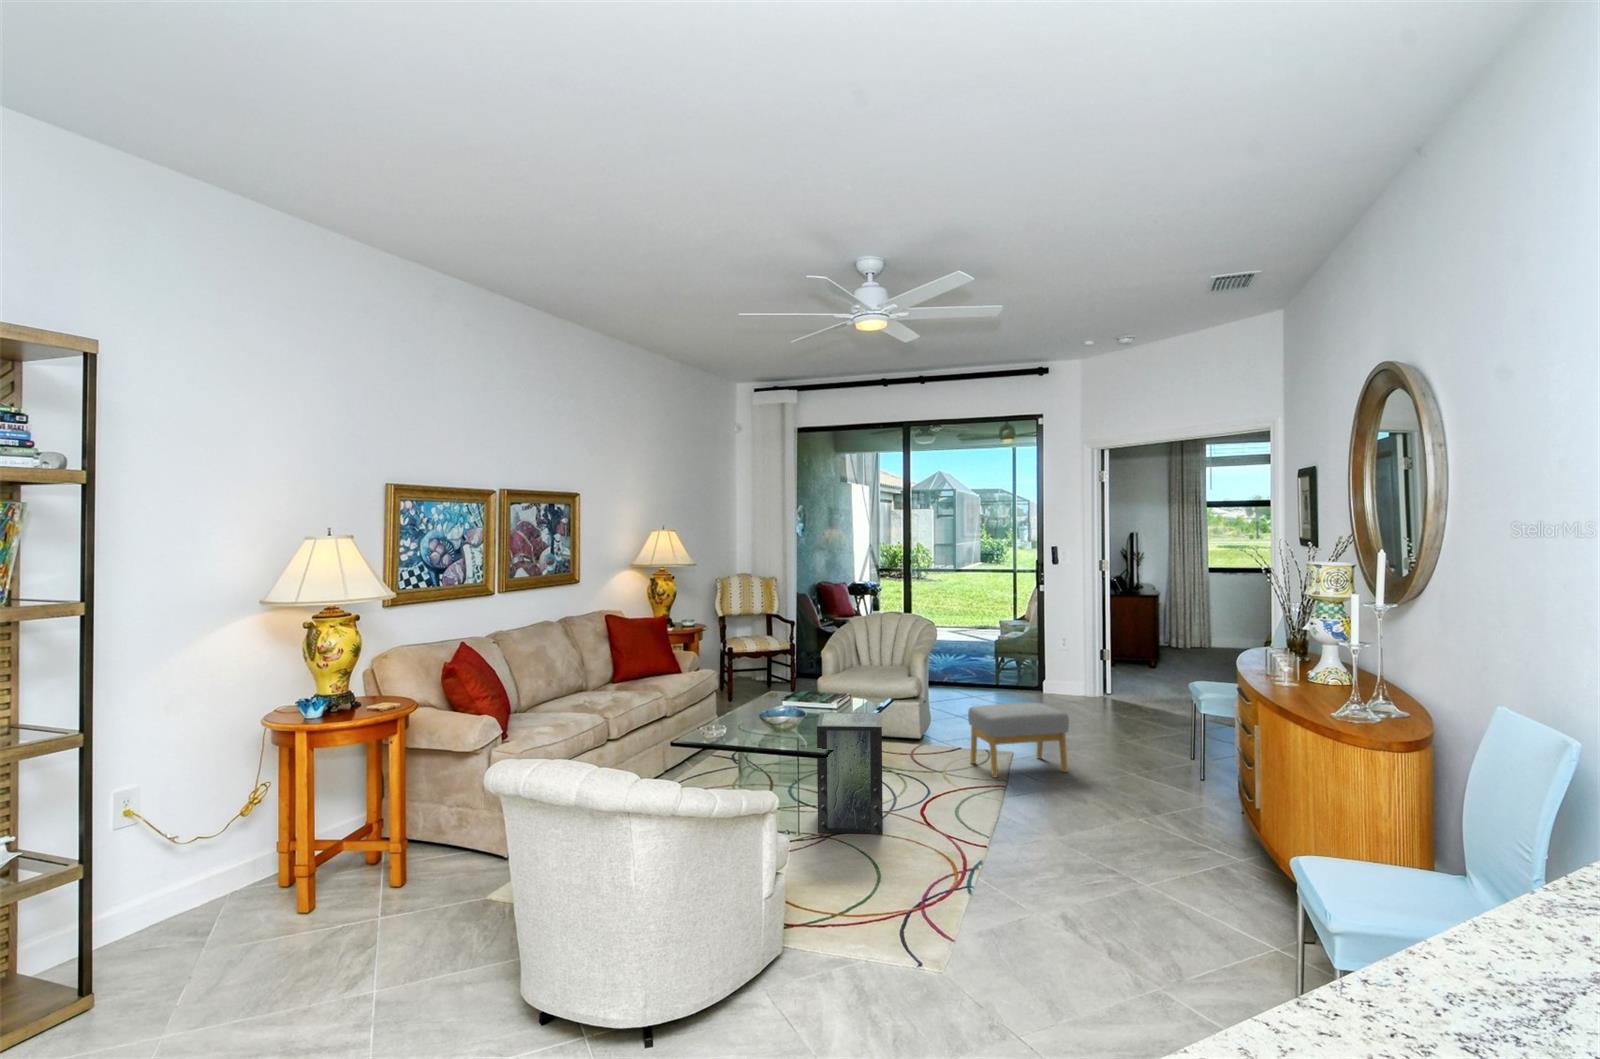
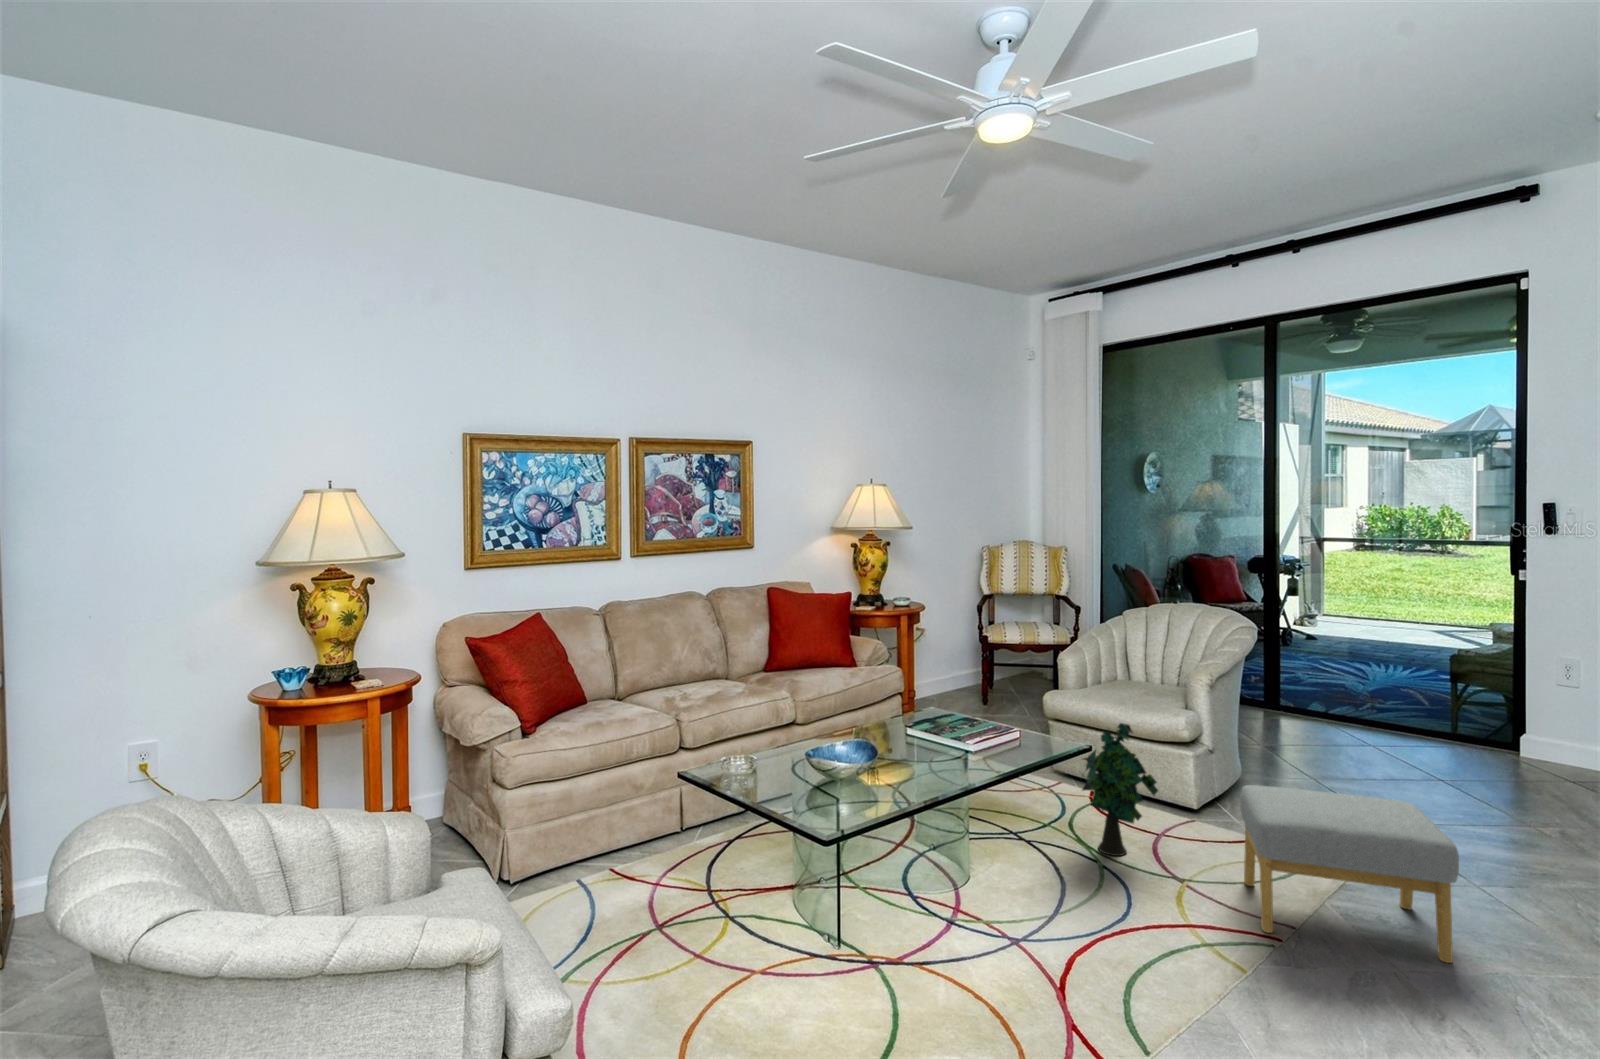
decorative plant: none [876,682,925,765] -> present [1082,723,1158,856]
storage box: present [817,712,883,834] -> none [831,764,977,1006]

